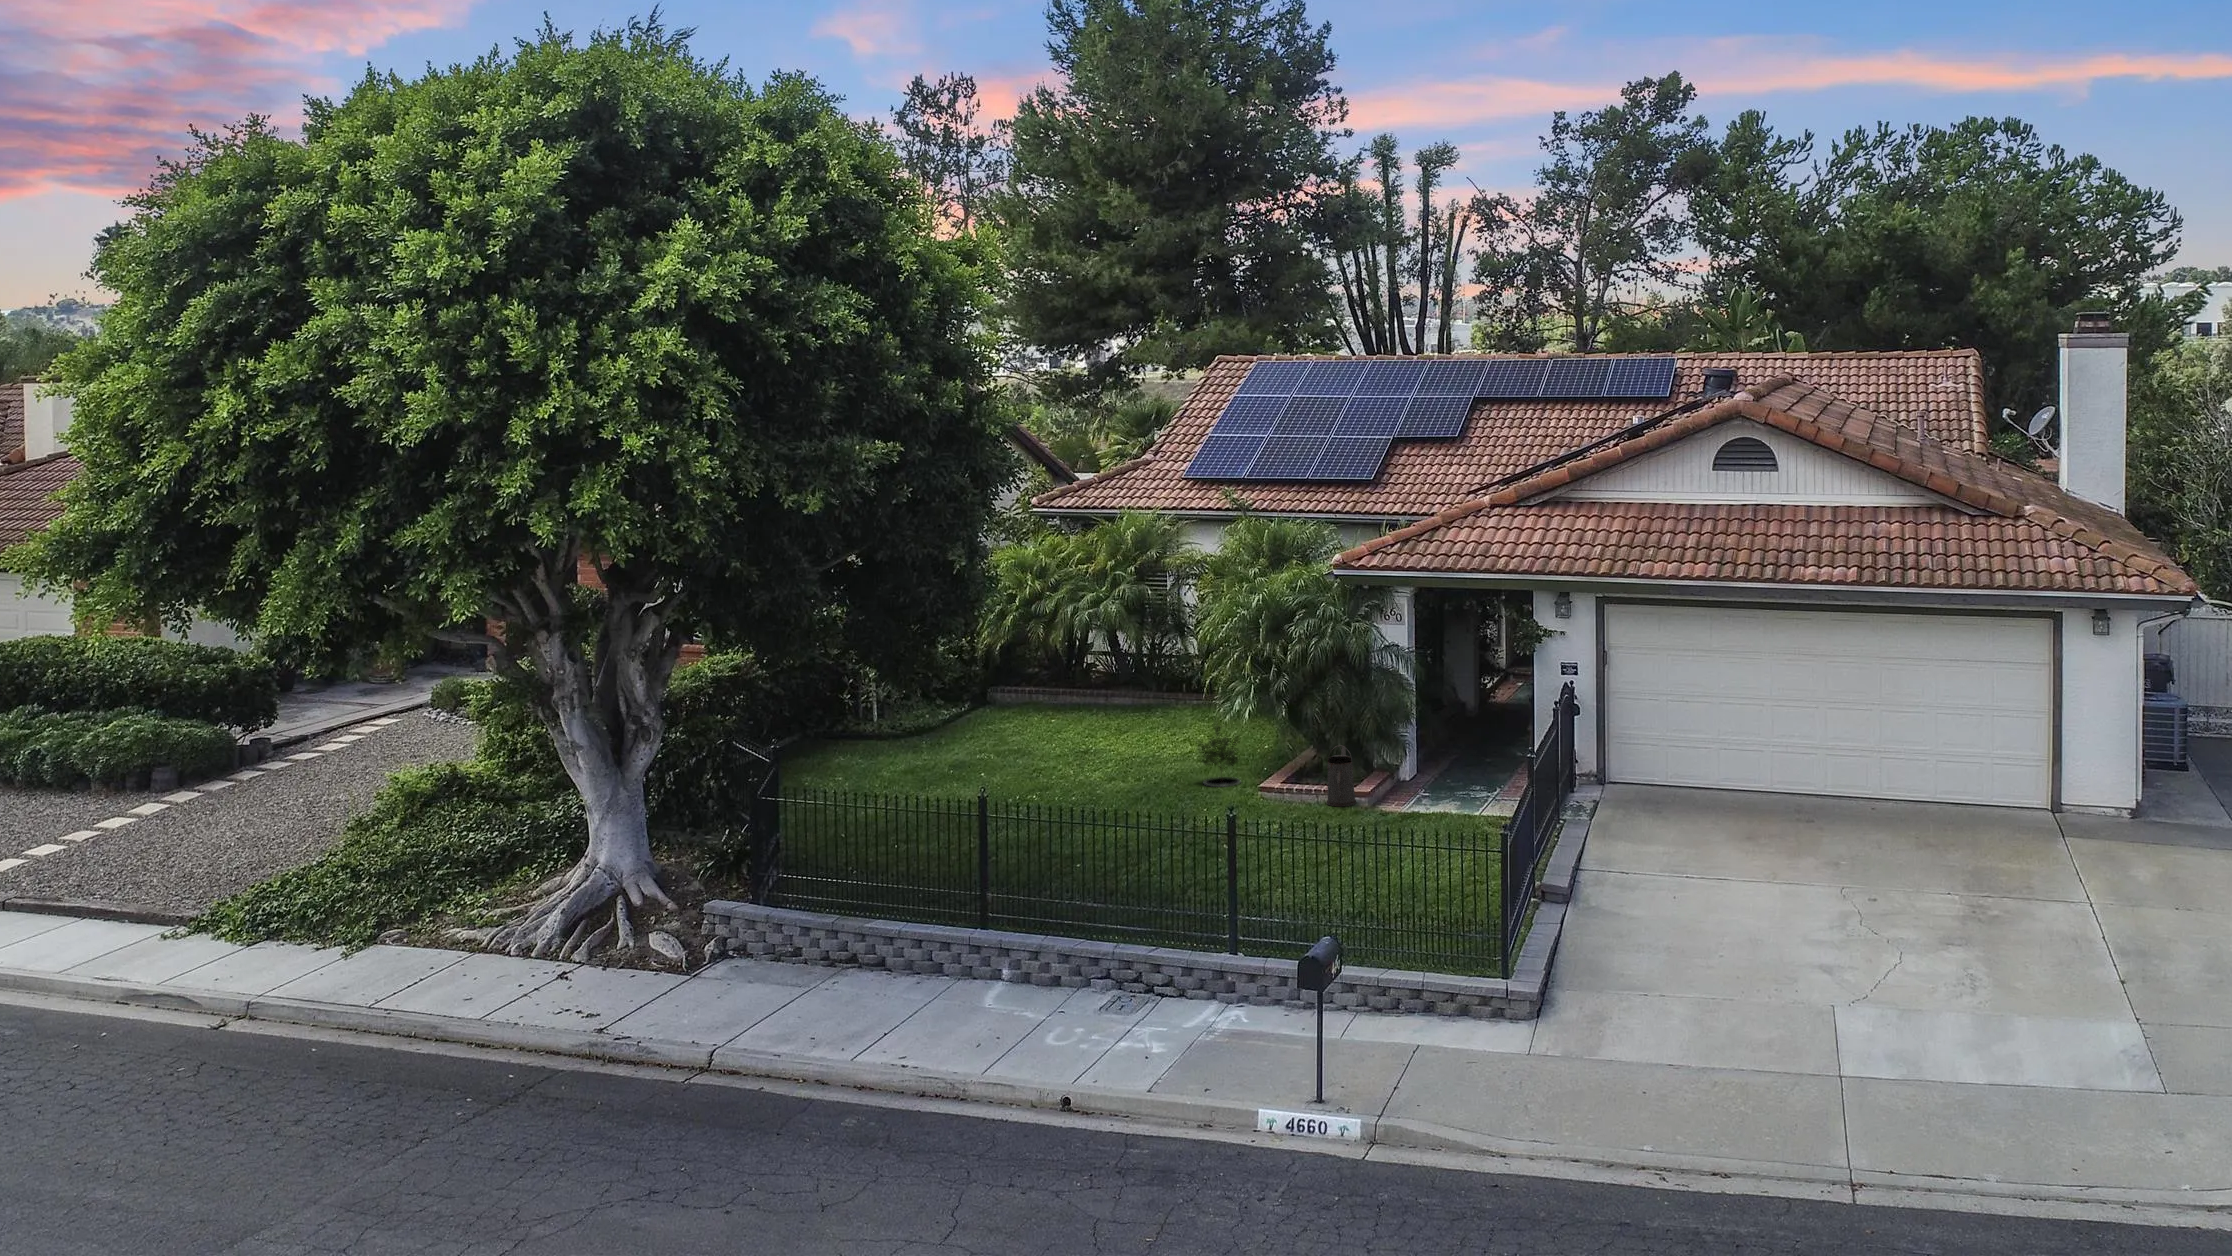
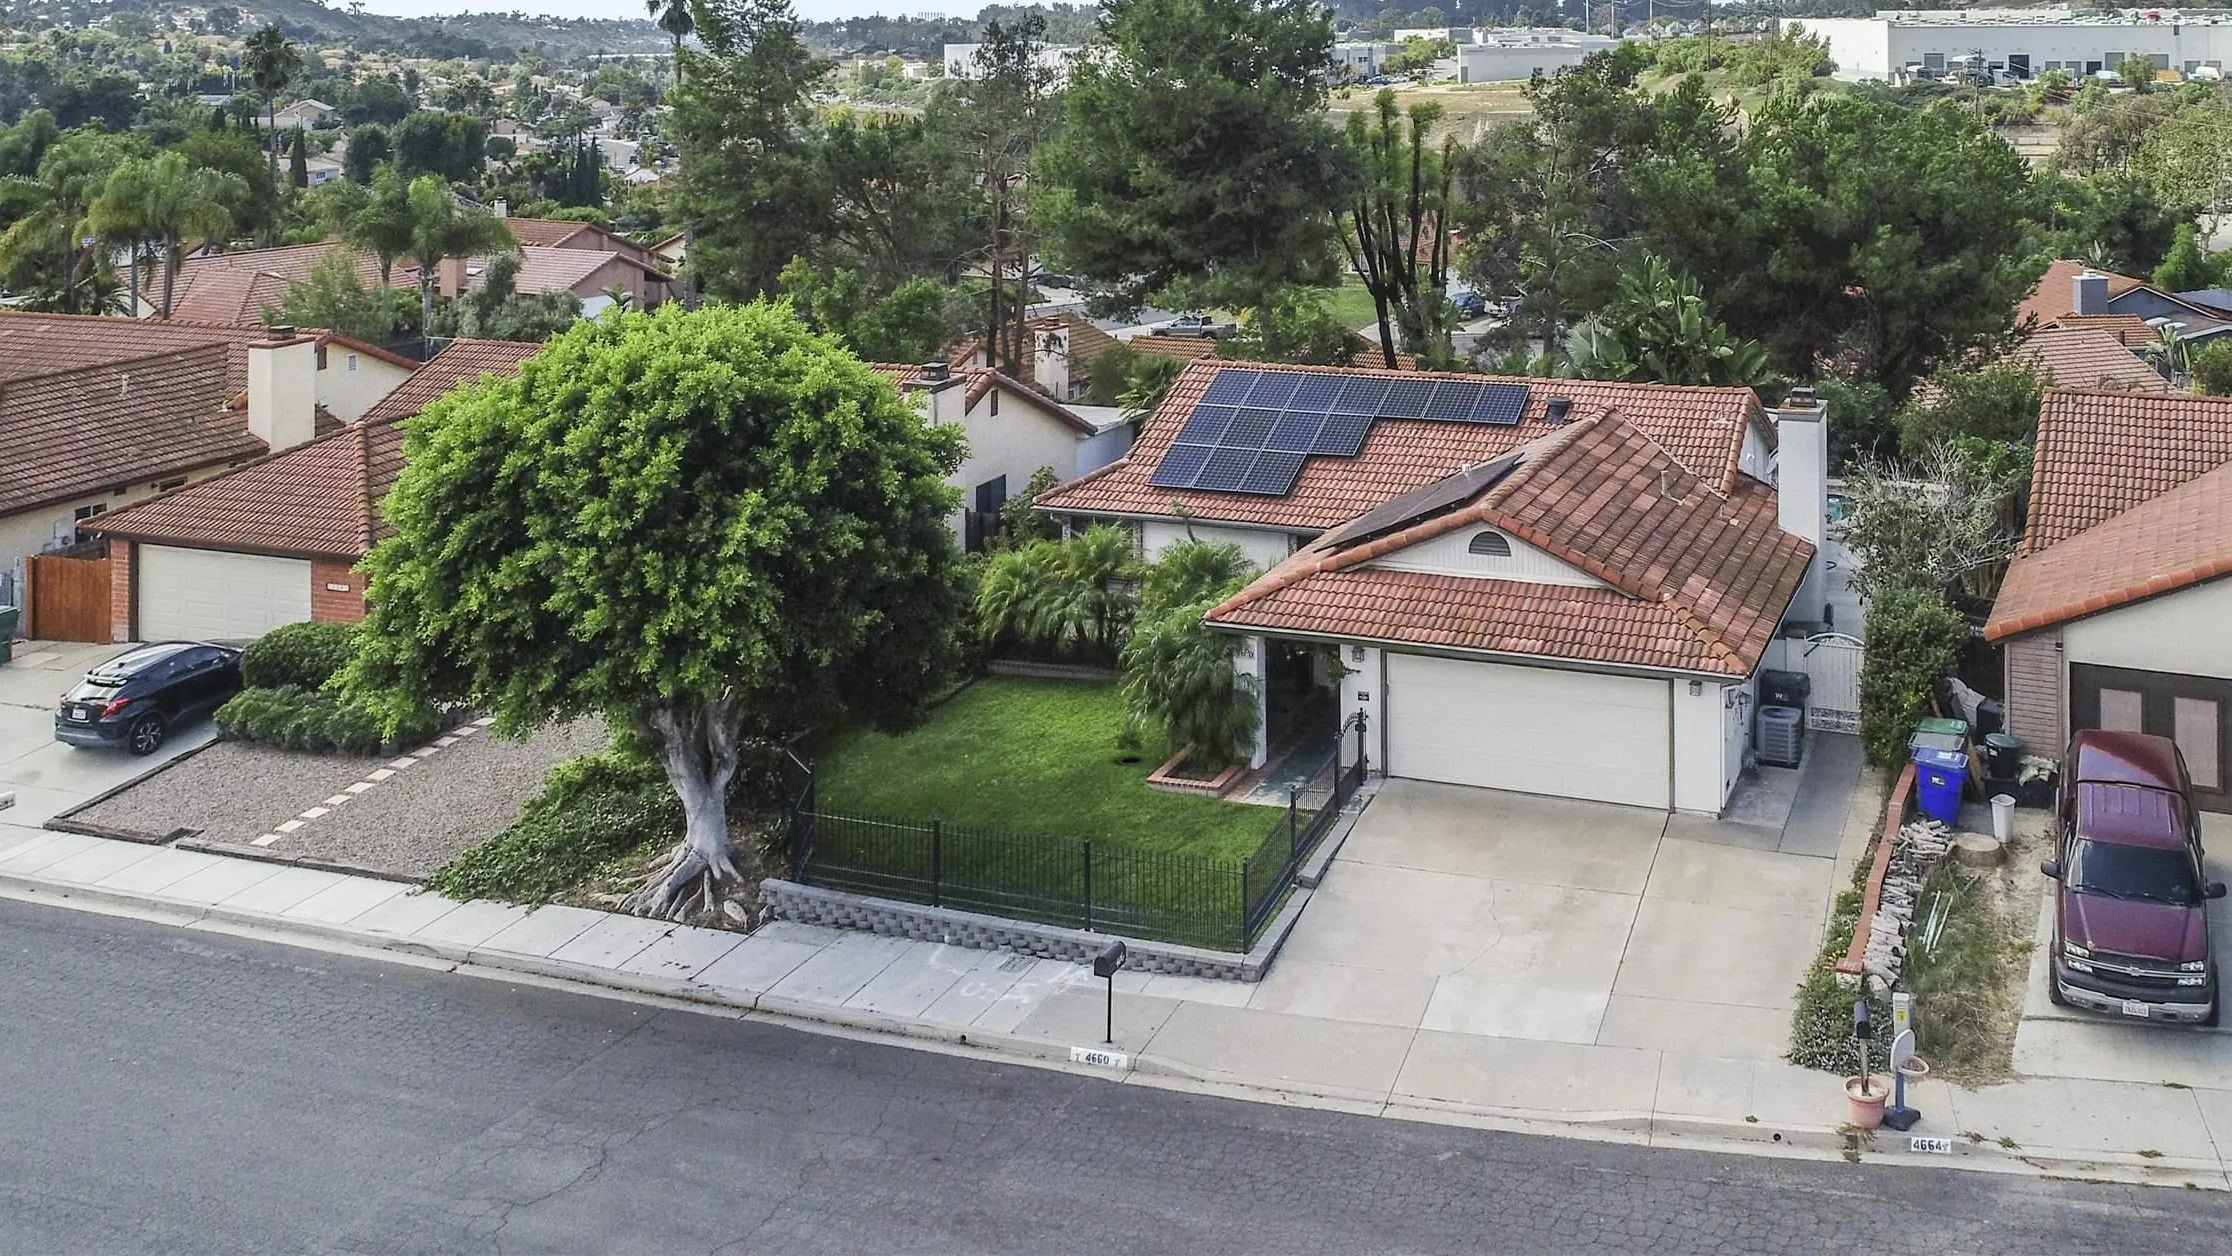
watering can: present [1327,745,1356,806] -> none [1194,745,1214,790]

